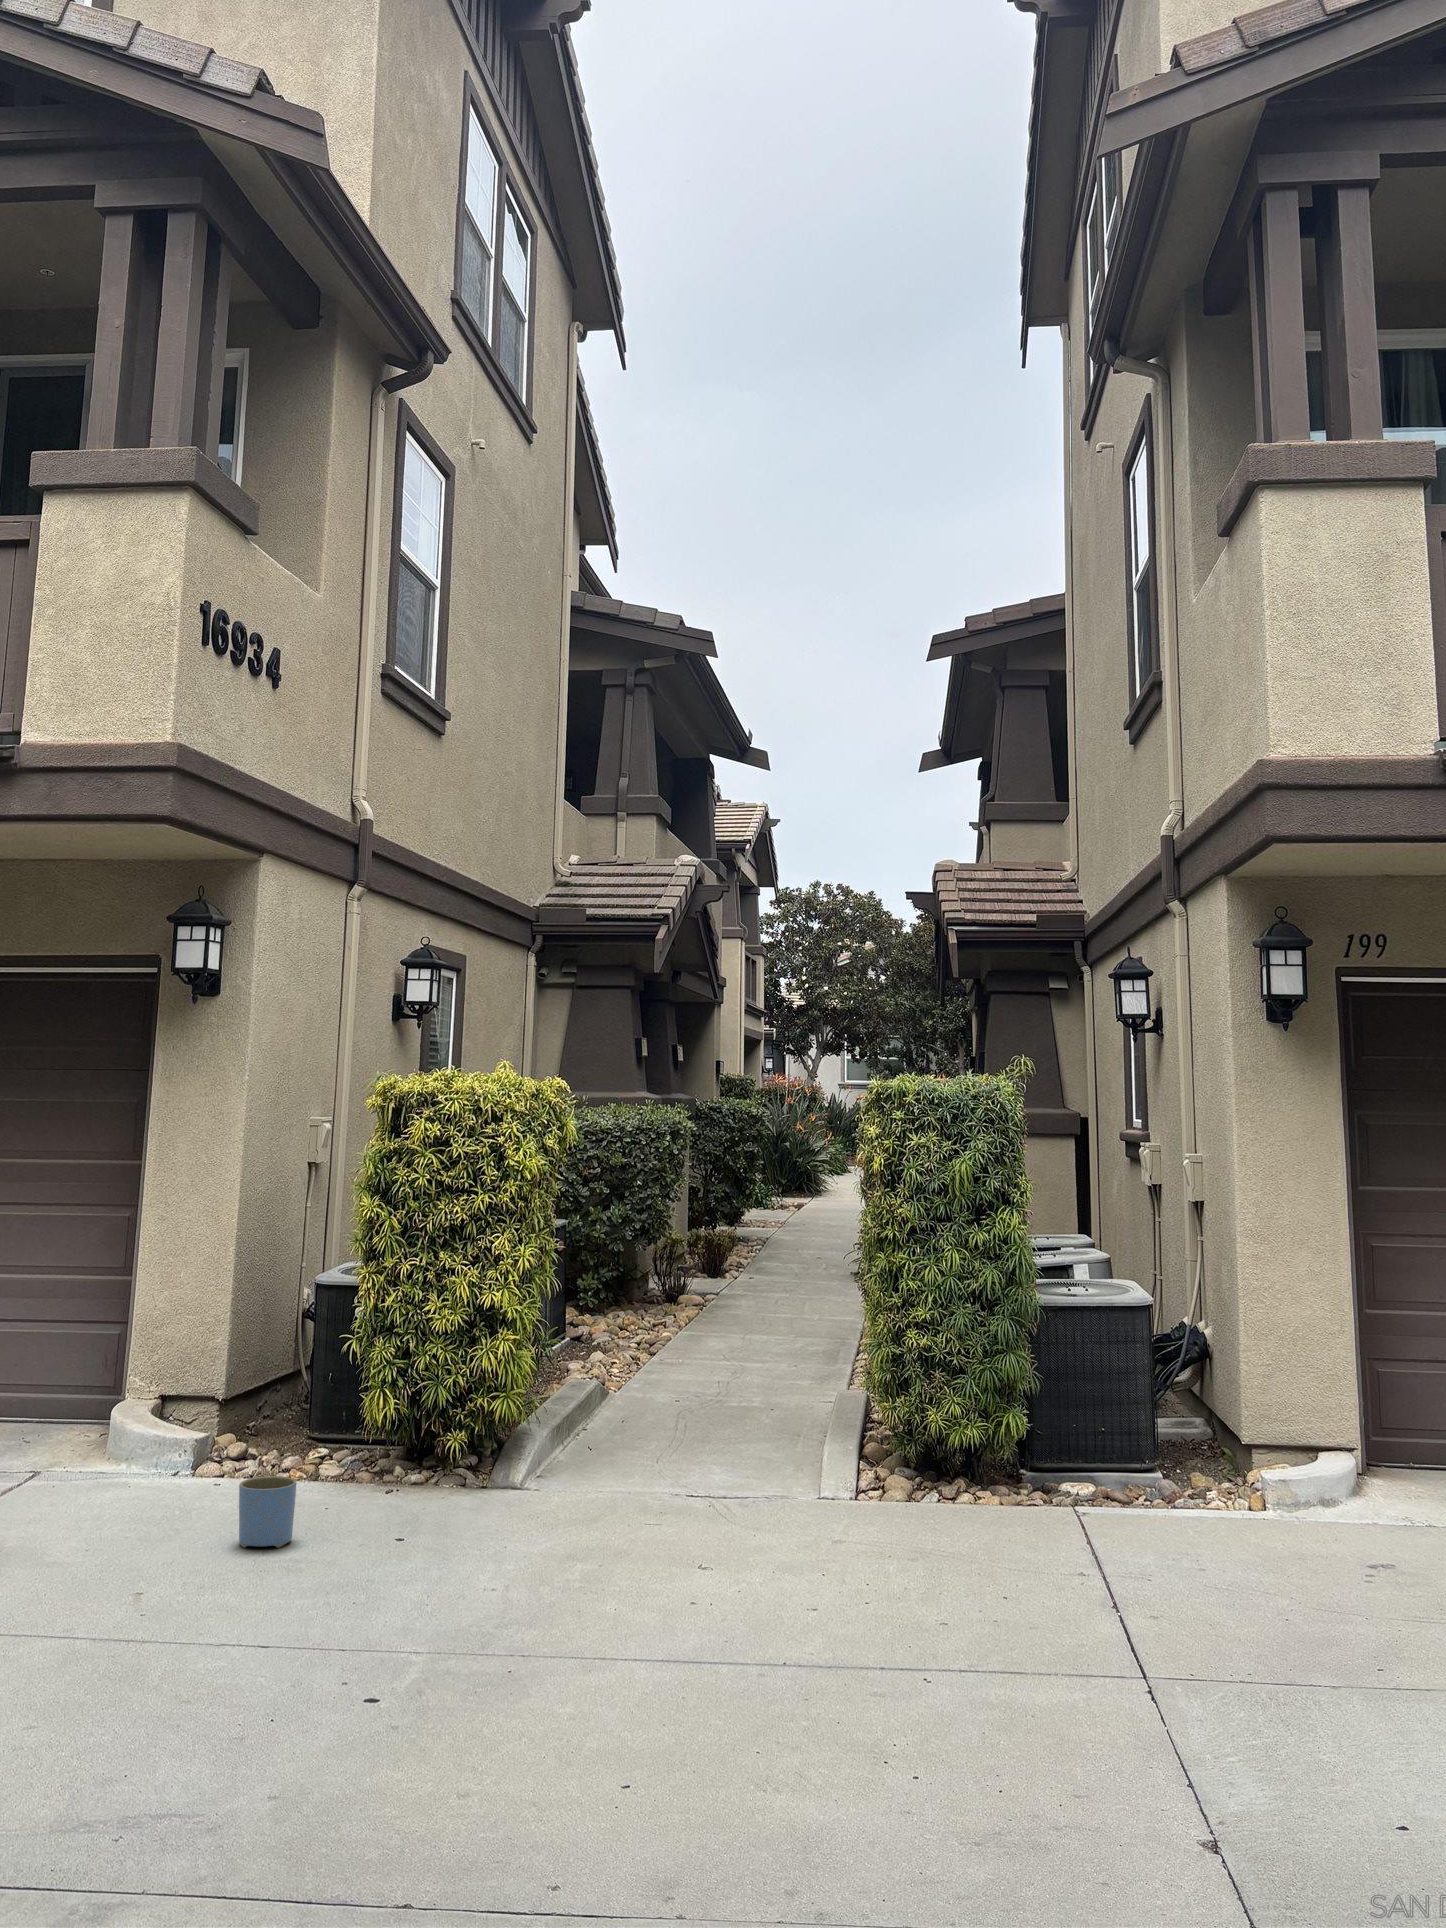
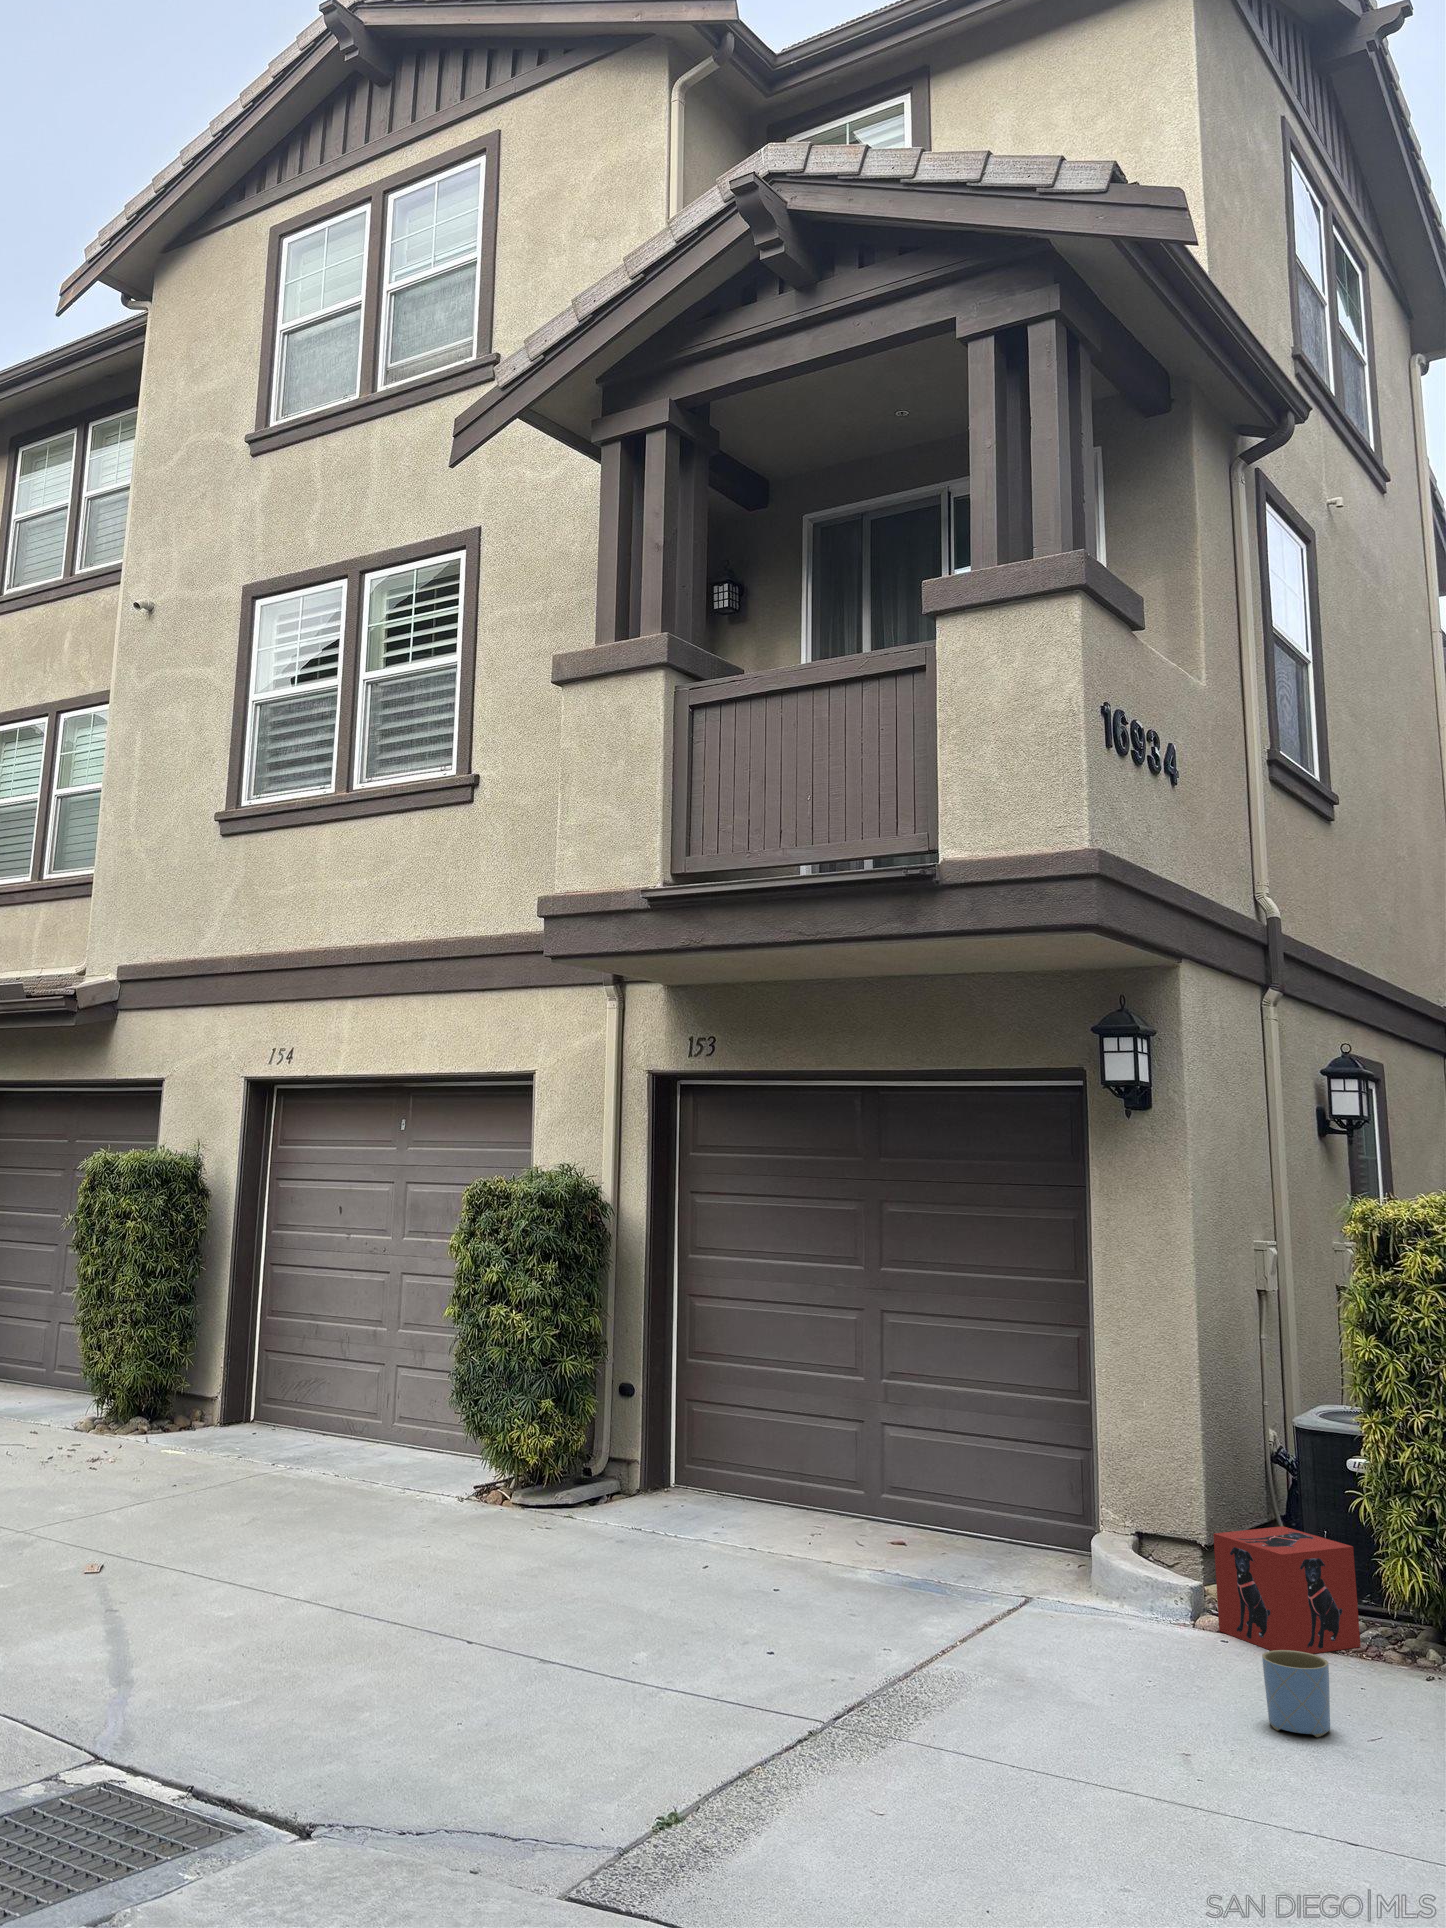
storage box: none [223,1376,349,1489] -> present [1214,1526,1361,1654]

